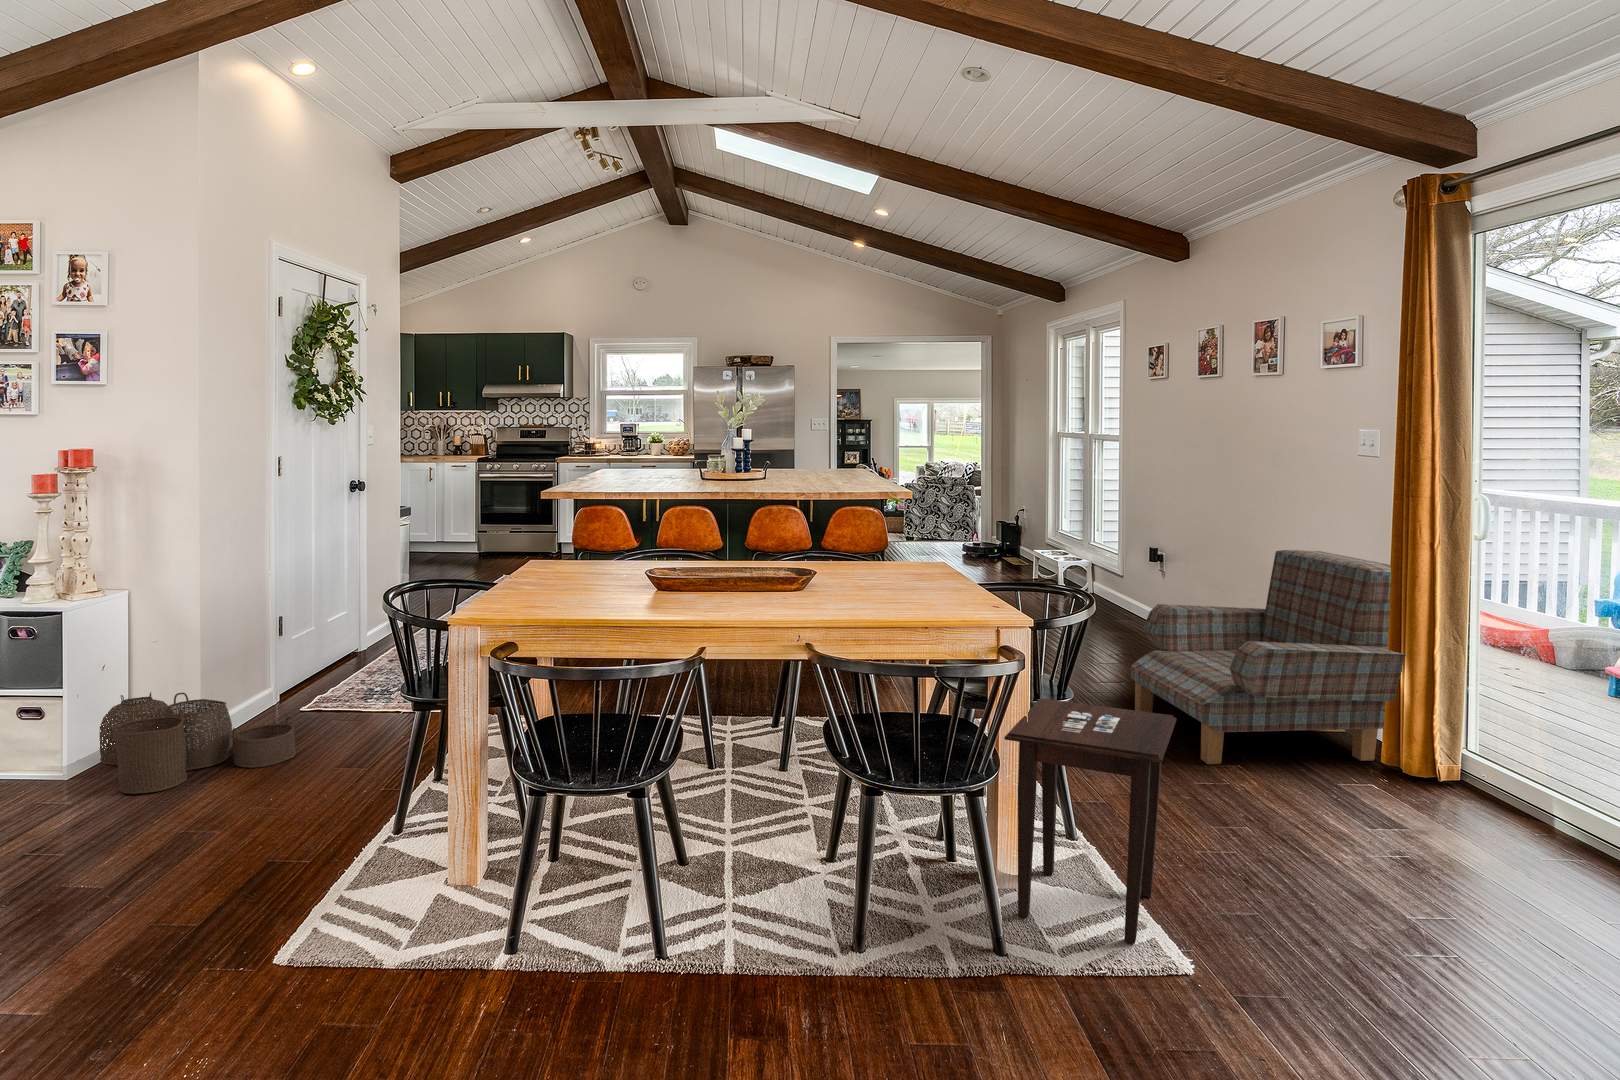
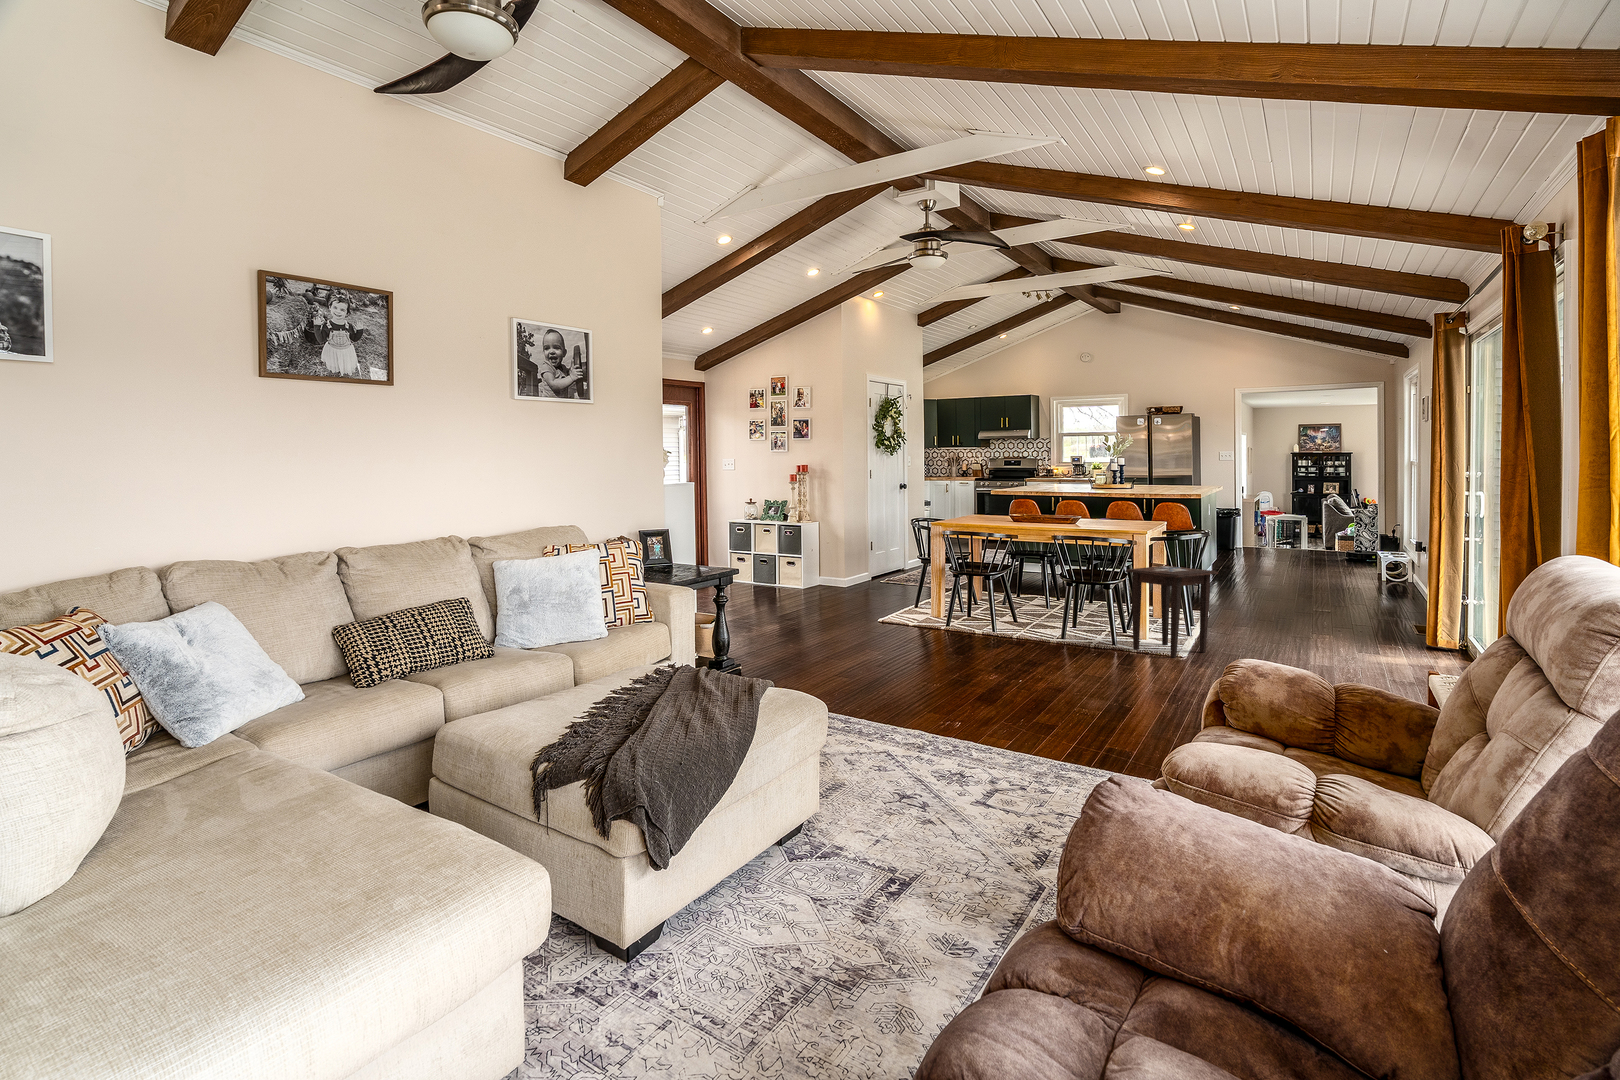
armchair: present [1131,550,1406,764] -> none [1313,518,1473,642]
woven basket: present [99,692,296,794] -> none [799,565,869,598]

